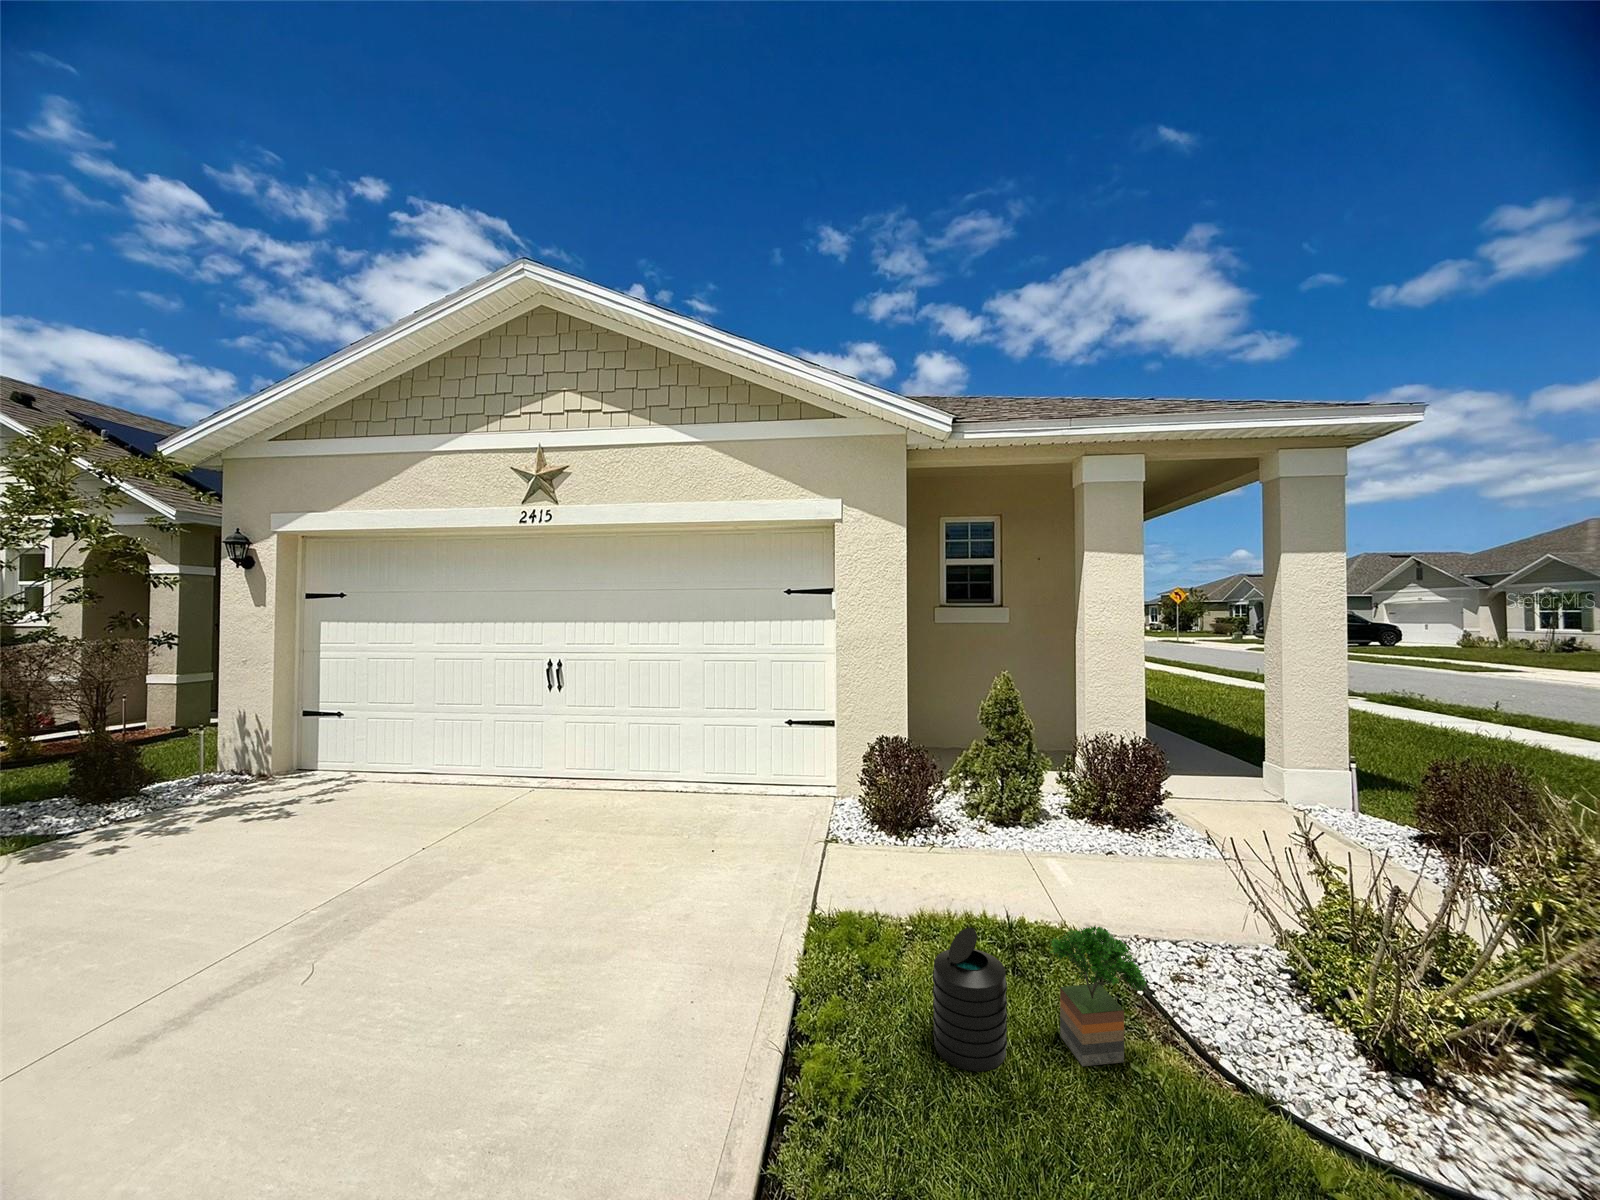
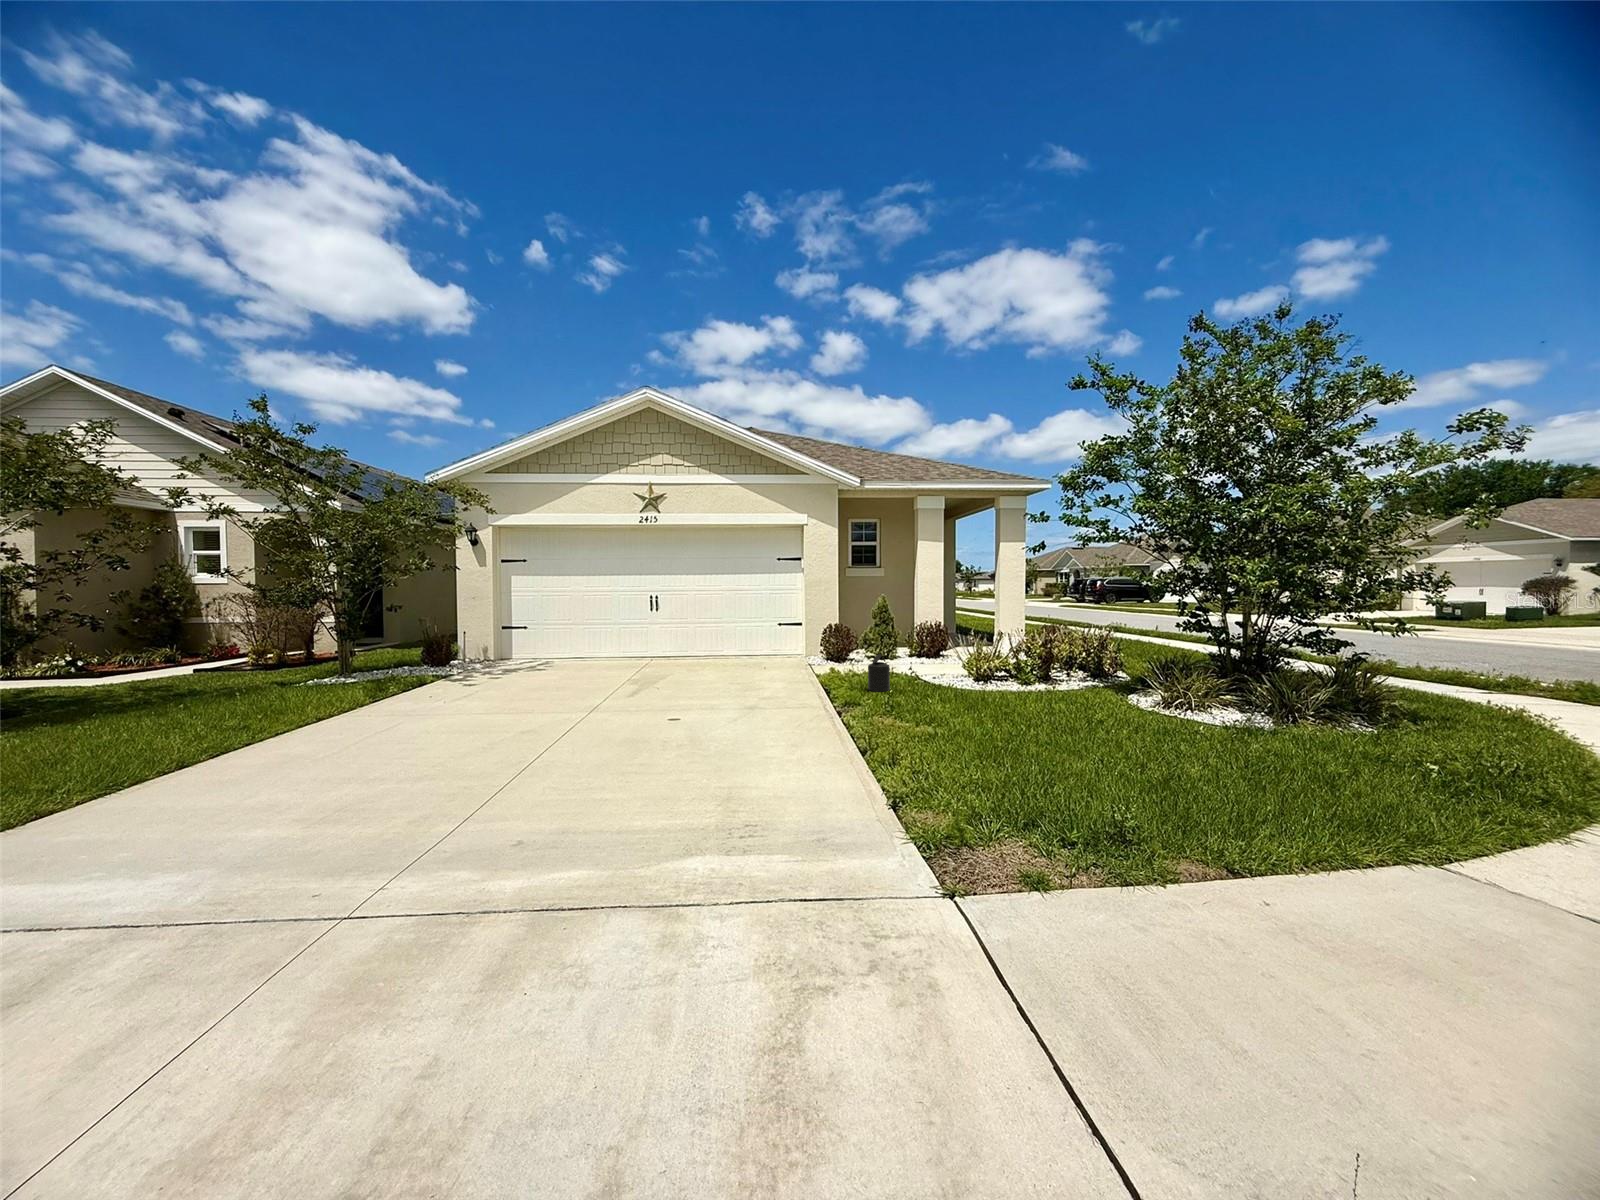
potted tree: present [1050,925,1147,1066] -> none [902,653,929,690]

